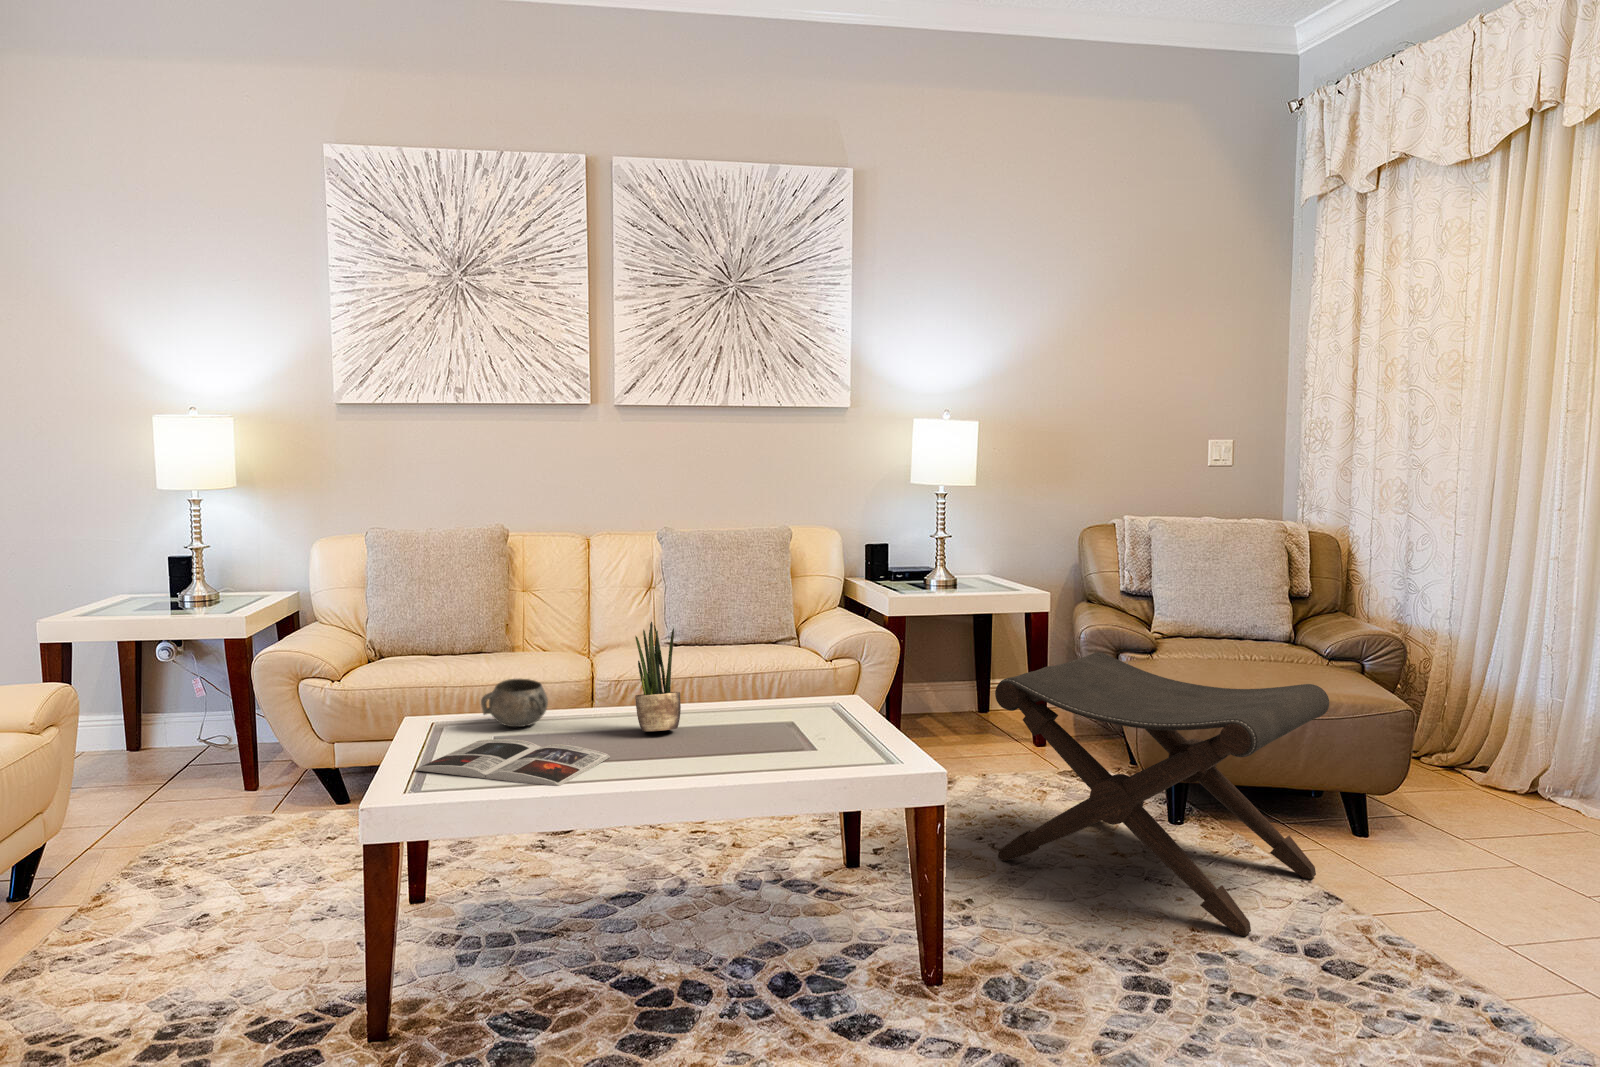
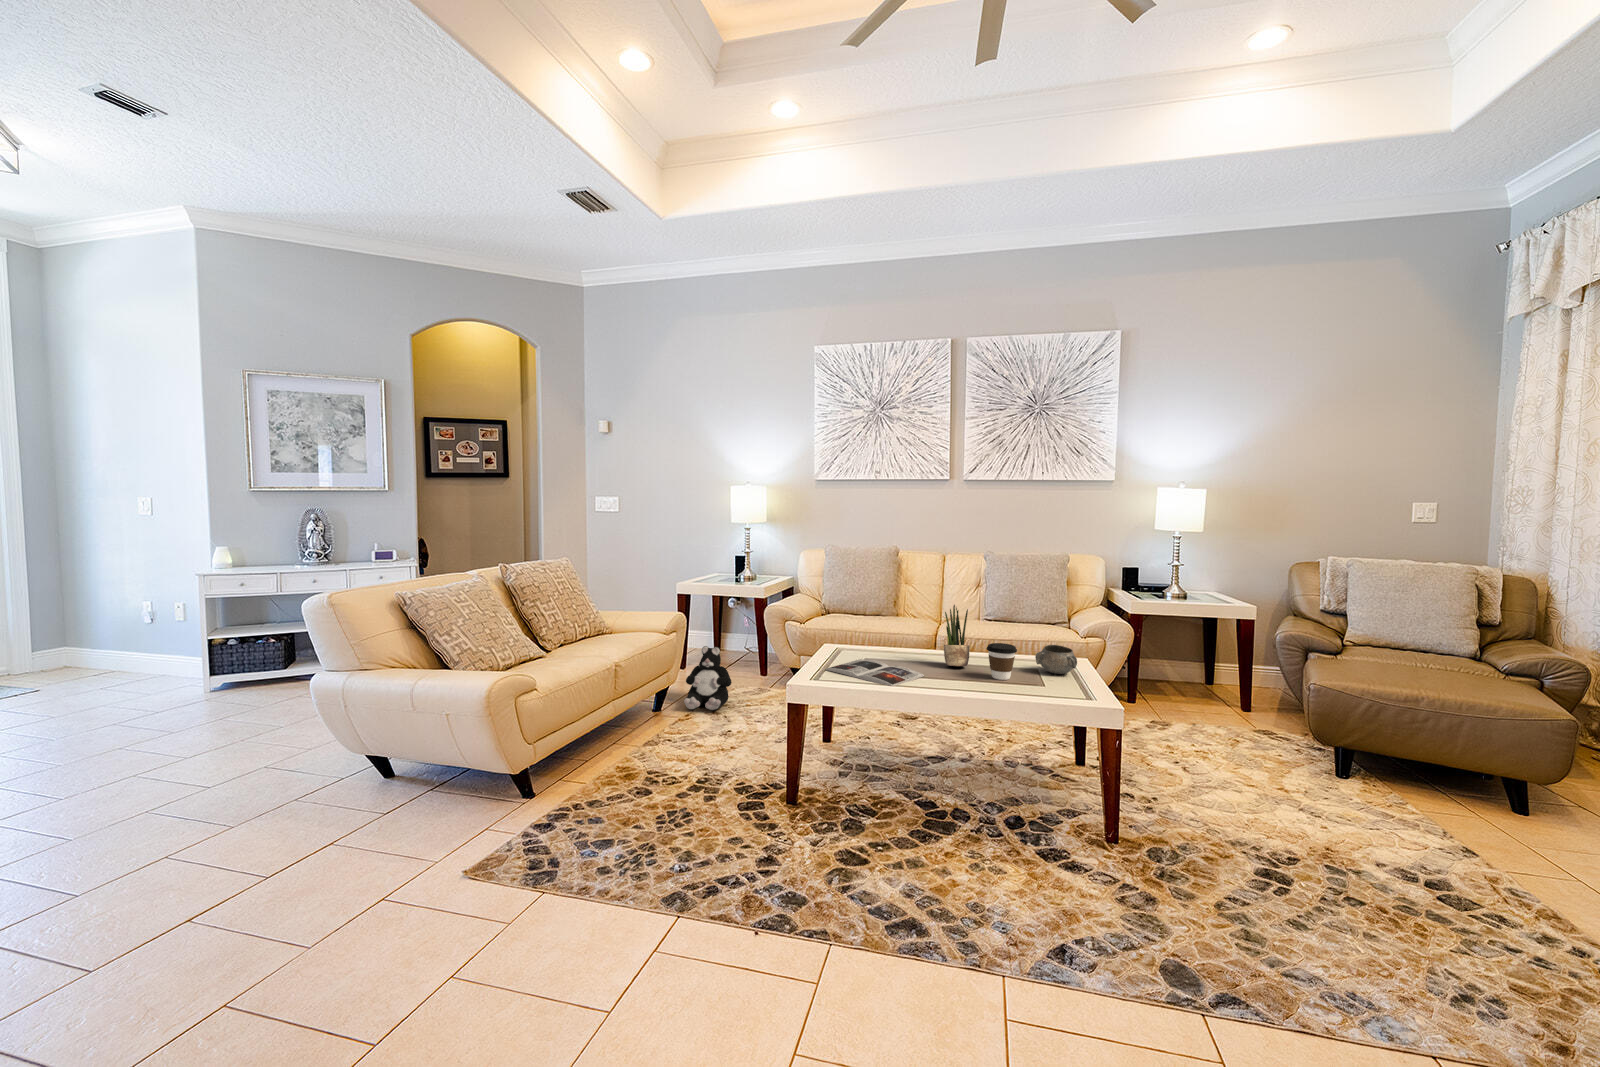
footstool: present [995,652,1329,936] -> none [1185,652,1476,864]
decorative bowl: present [481,679,548,727] -> present [1035,645,1077,674]
coffee cup: none [715,683,765,746] -> present [987,643,1017,680]
plush toy: none [76,747,190,889] -> present [684,646,732,710]

